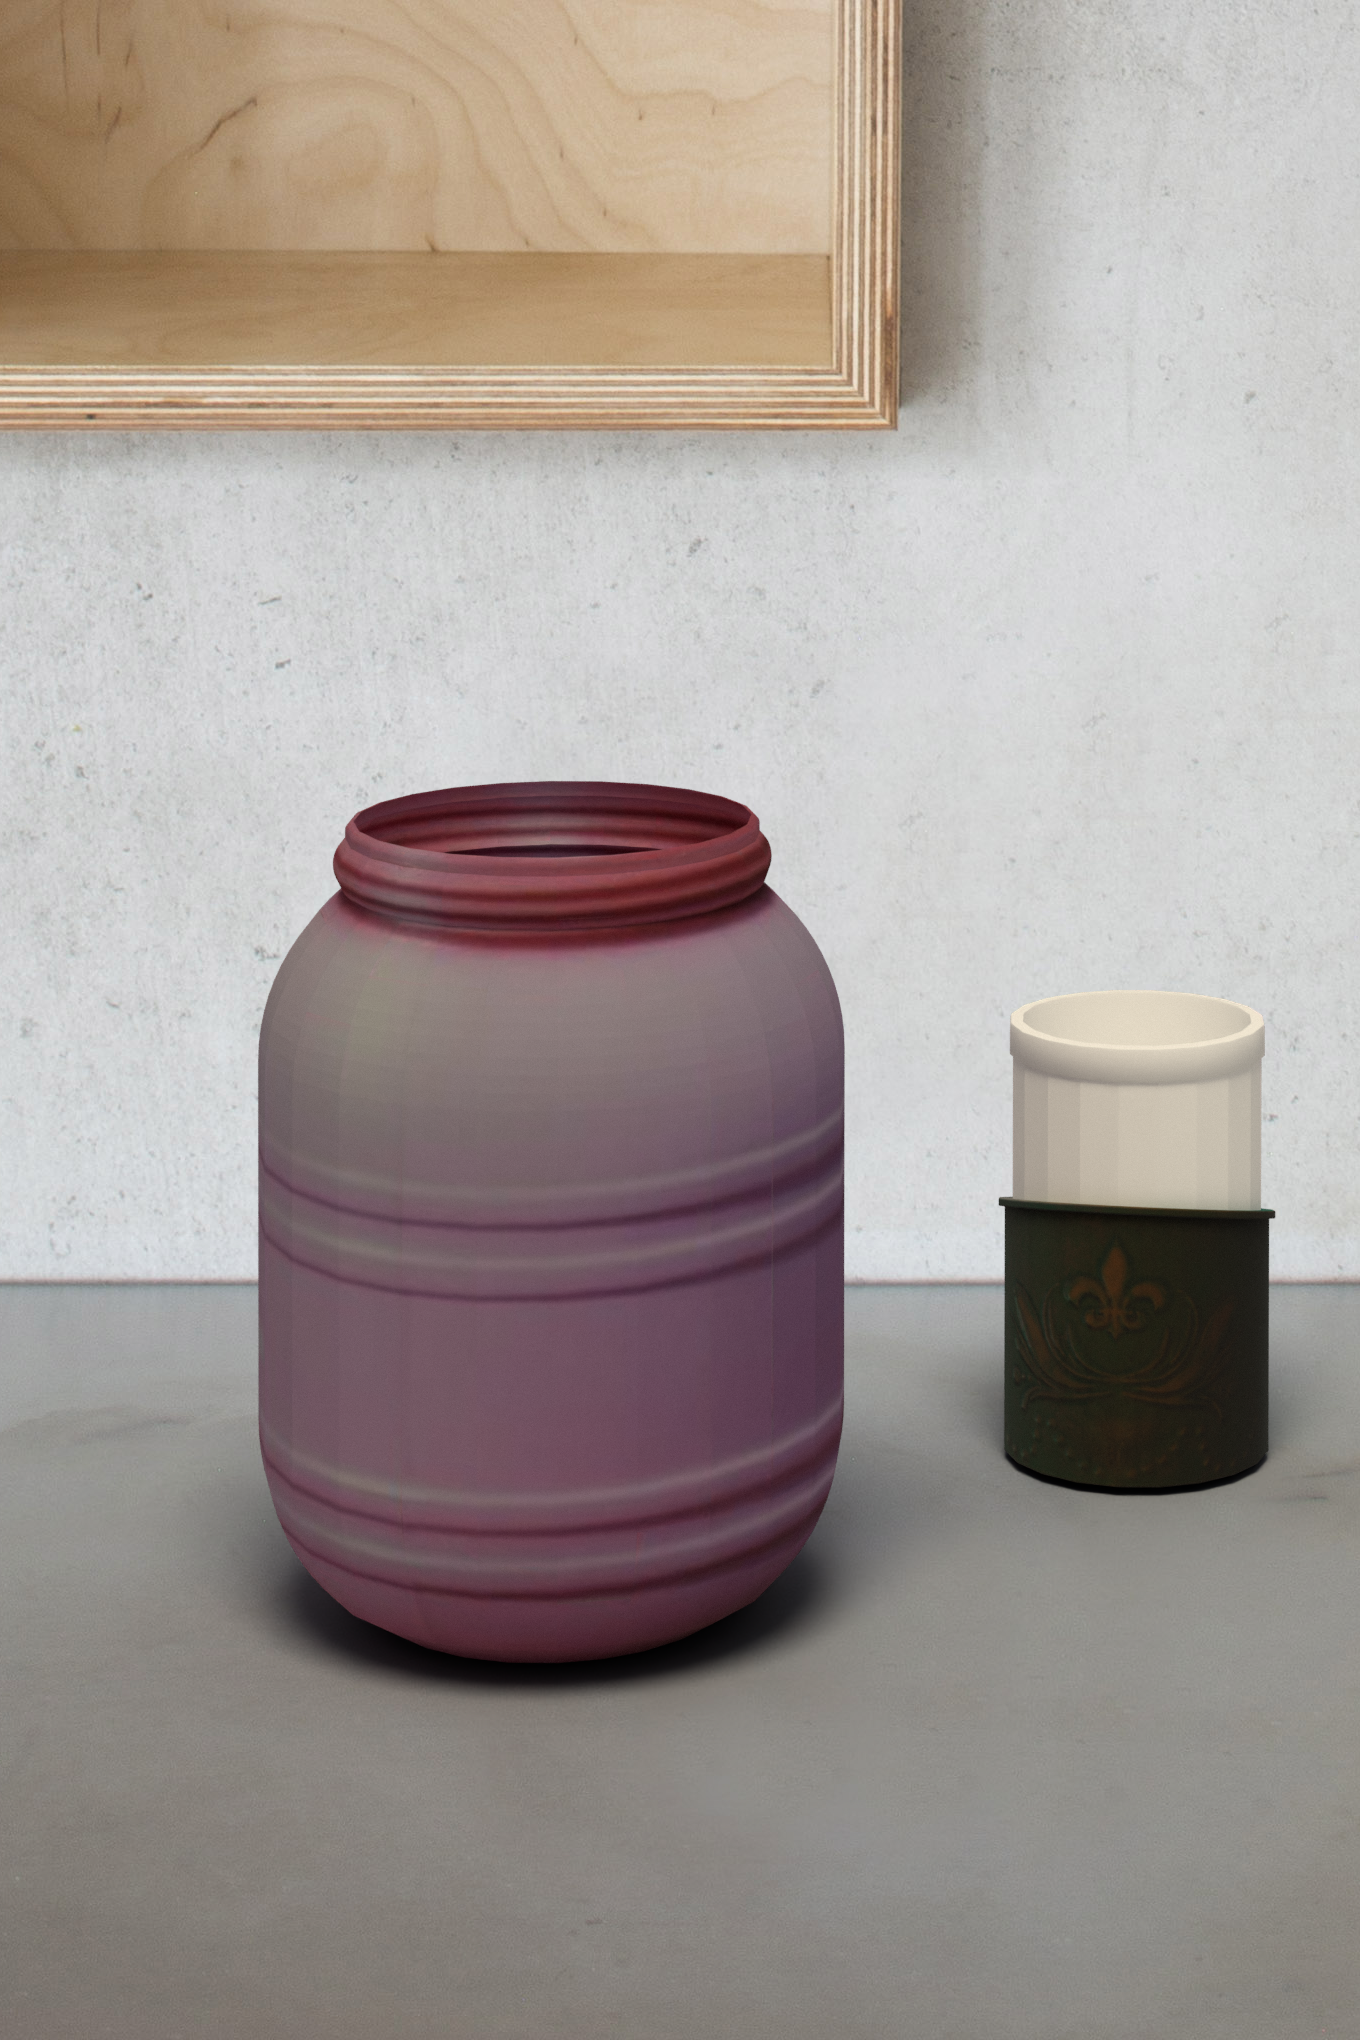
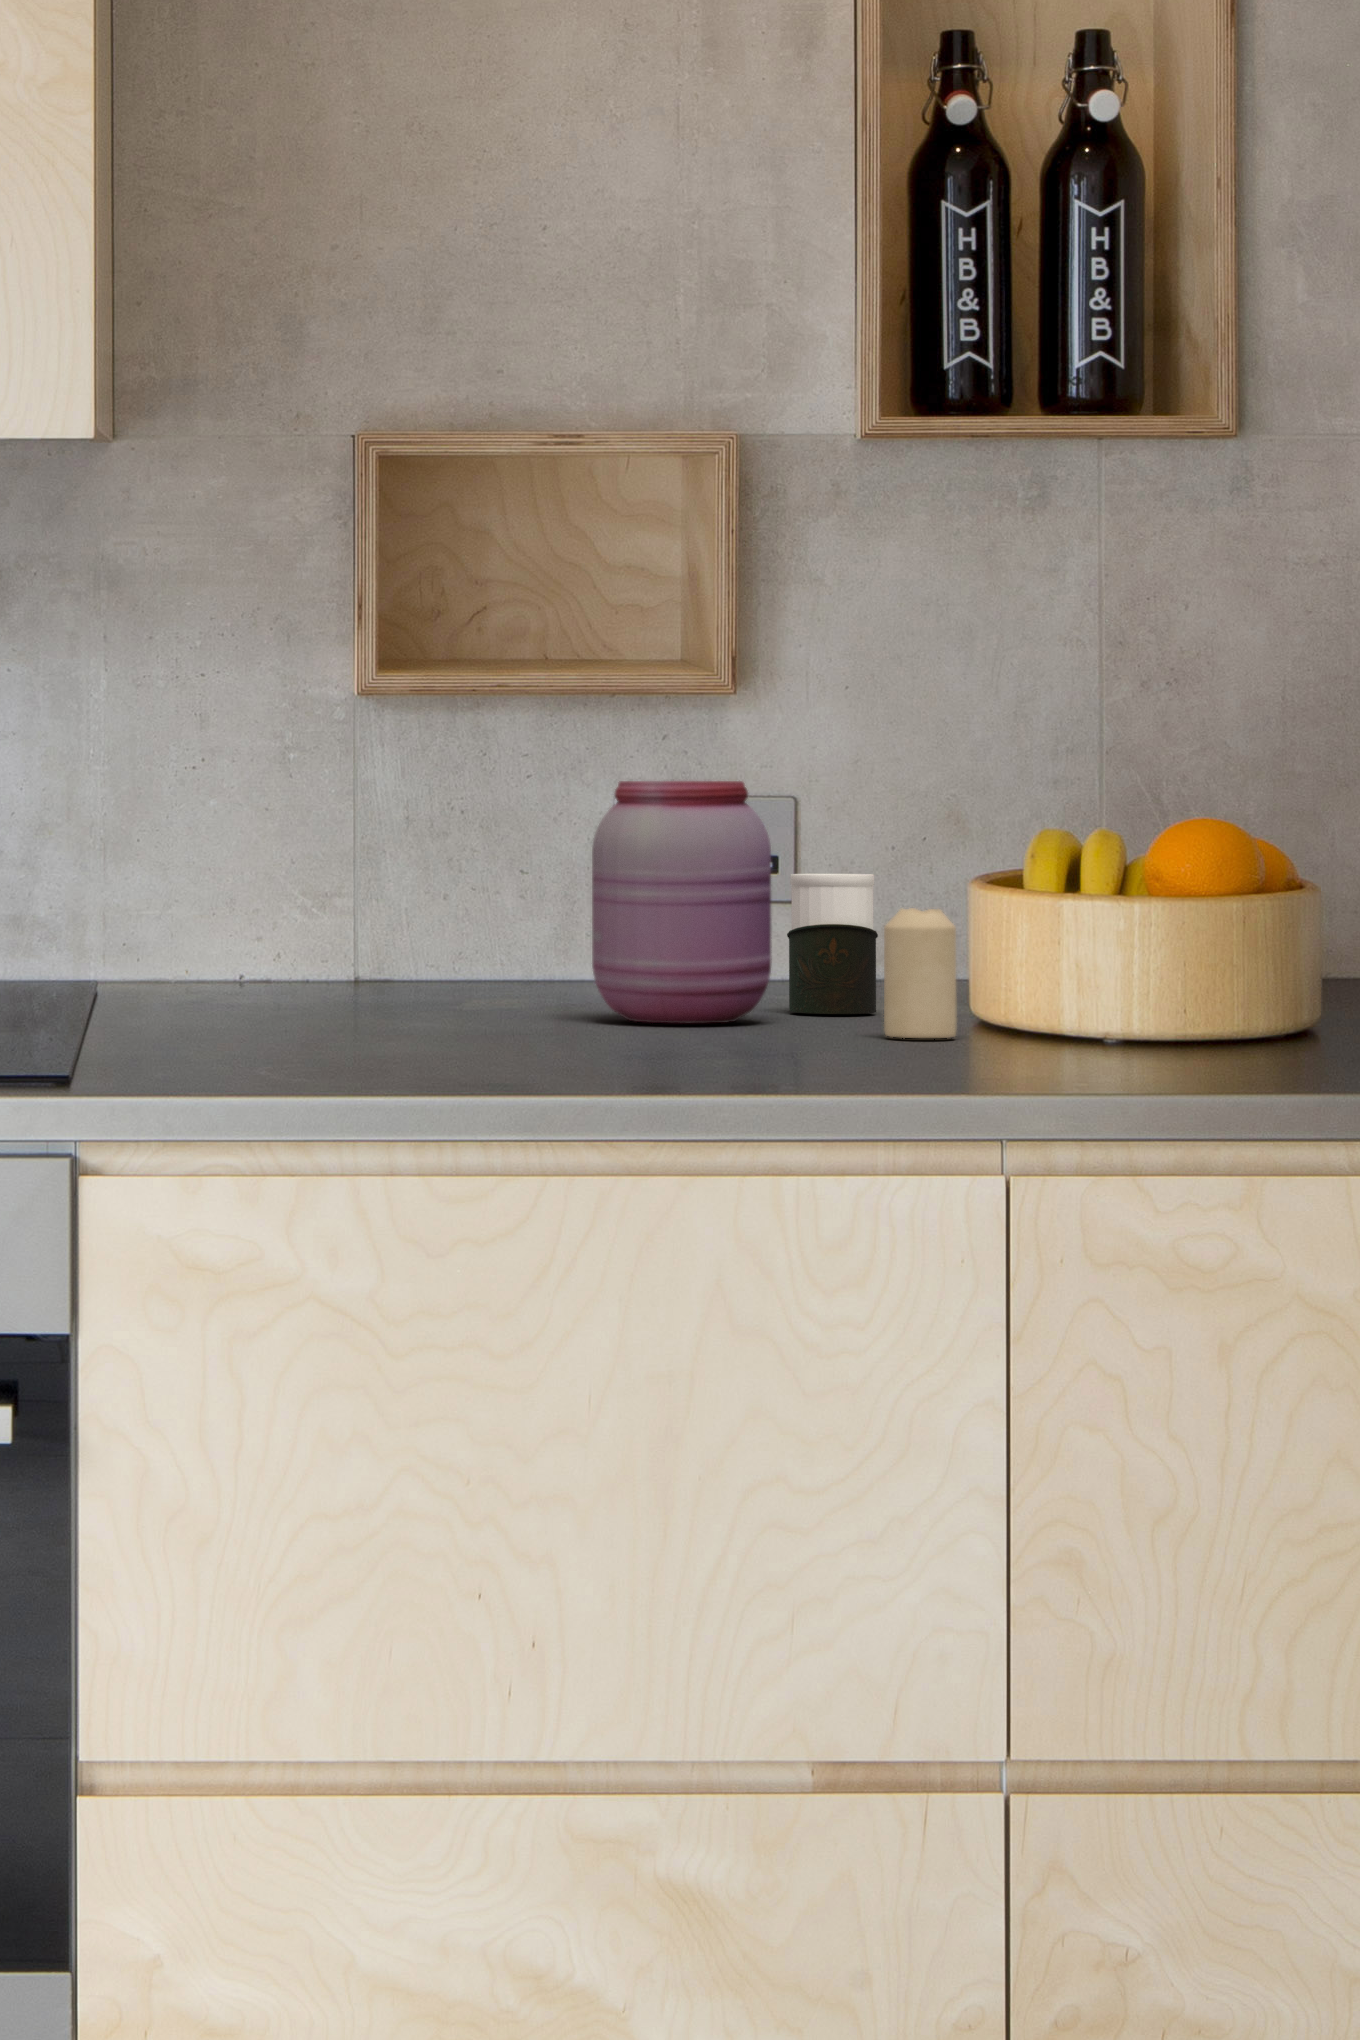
candle: none [1054,1461,1314,2004] -> present [884,908,957,1038]

